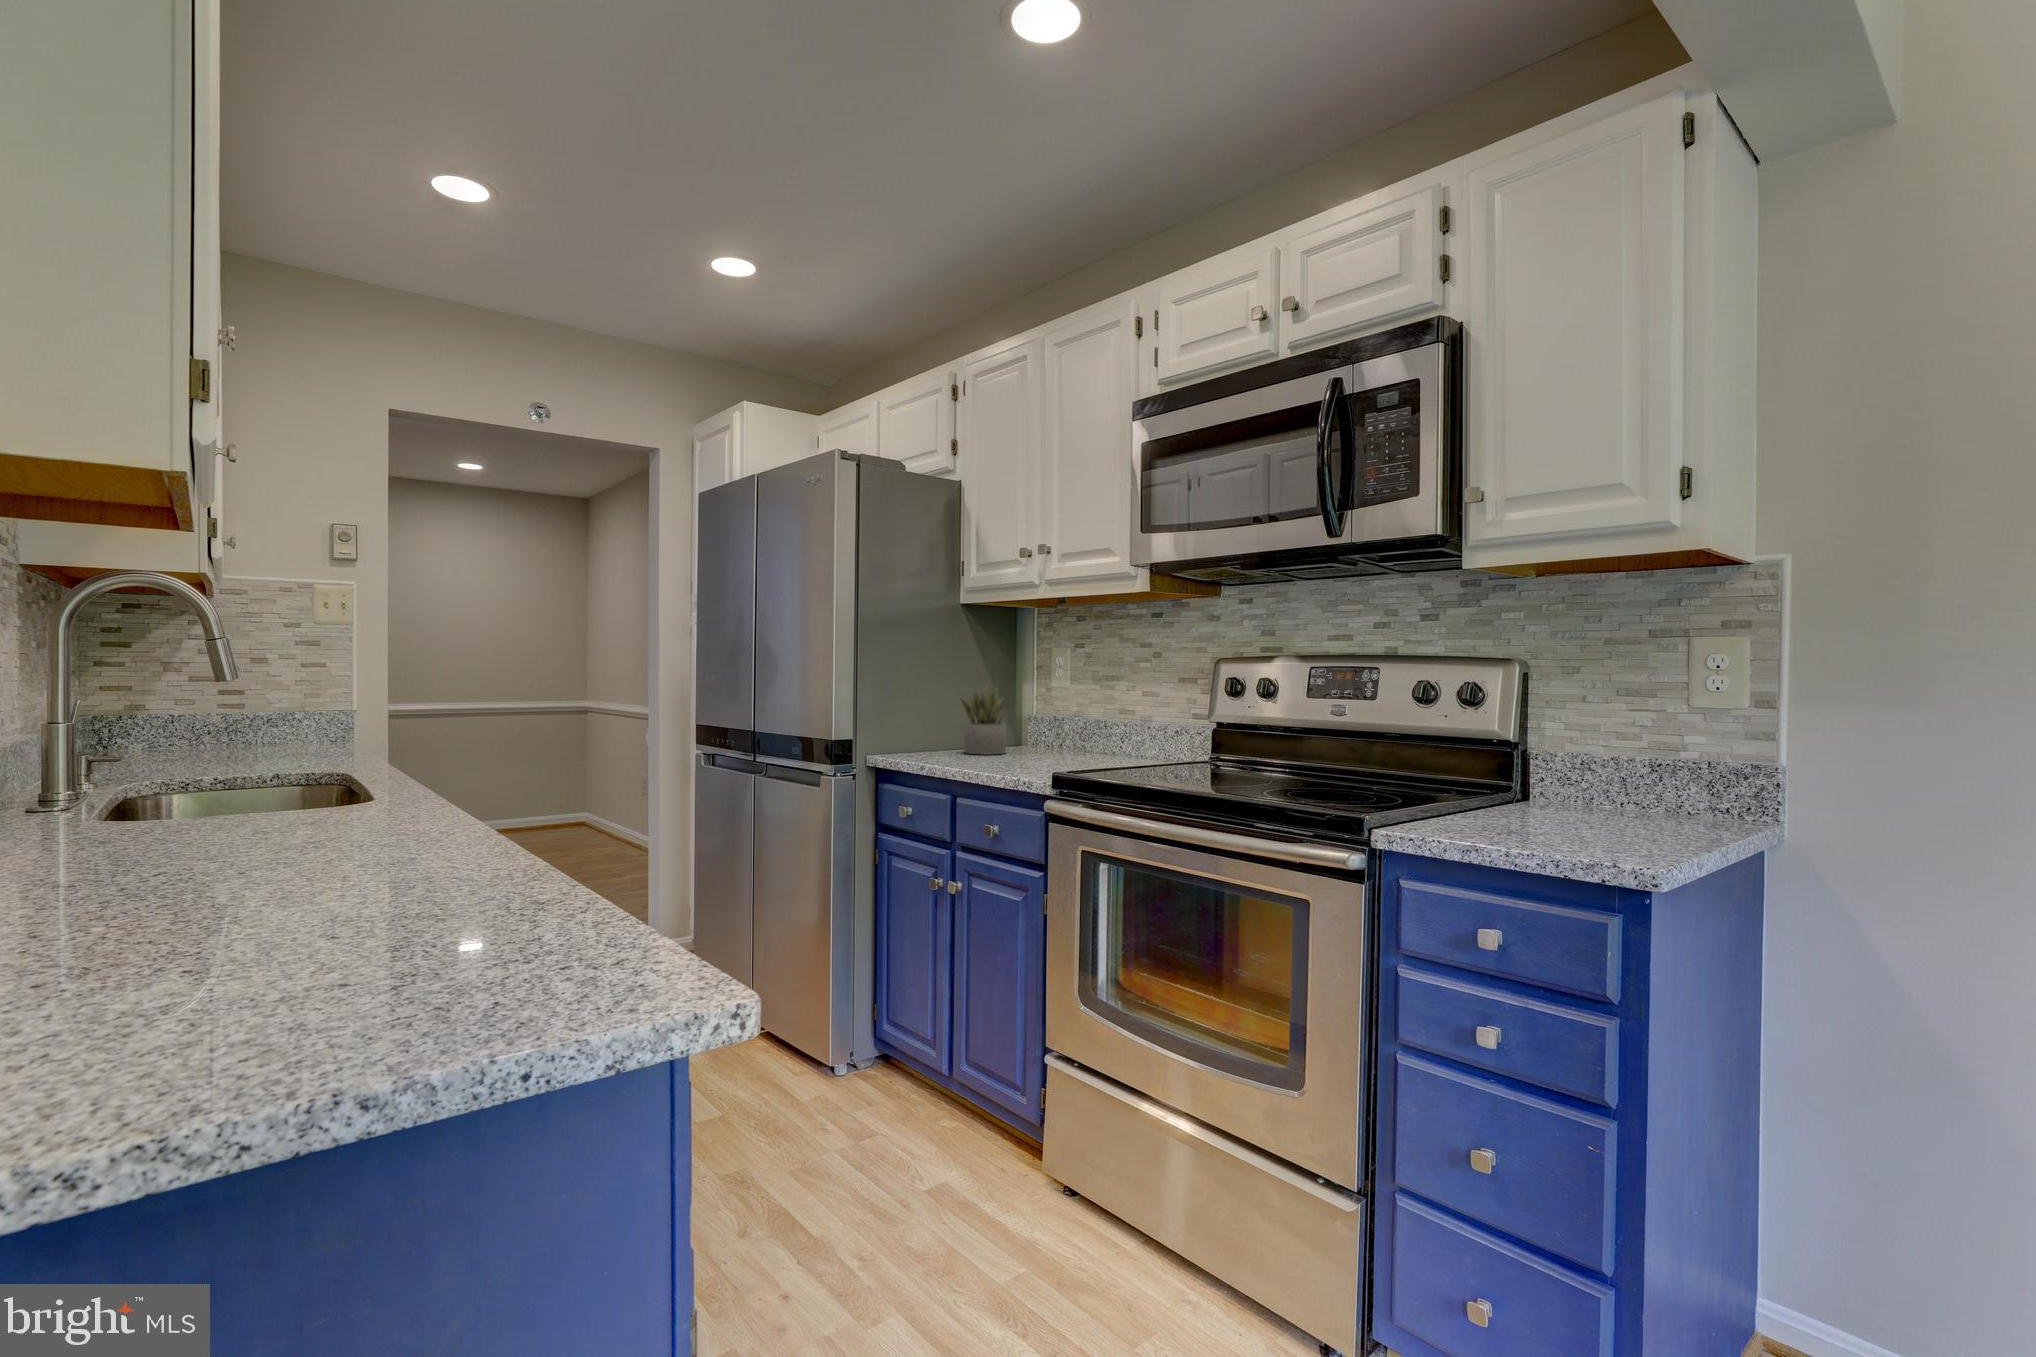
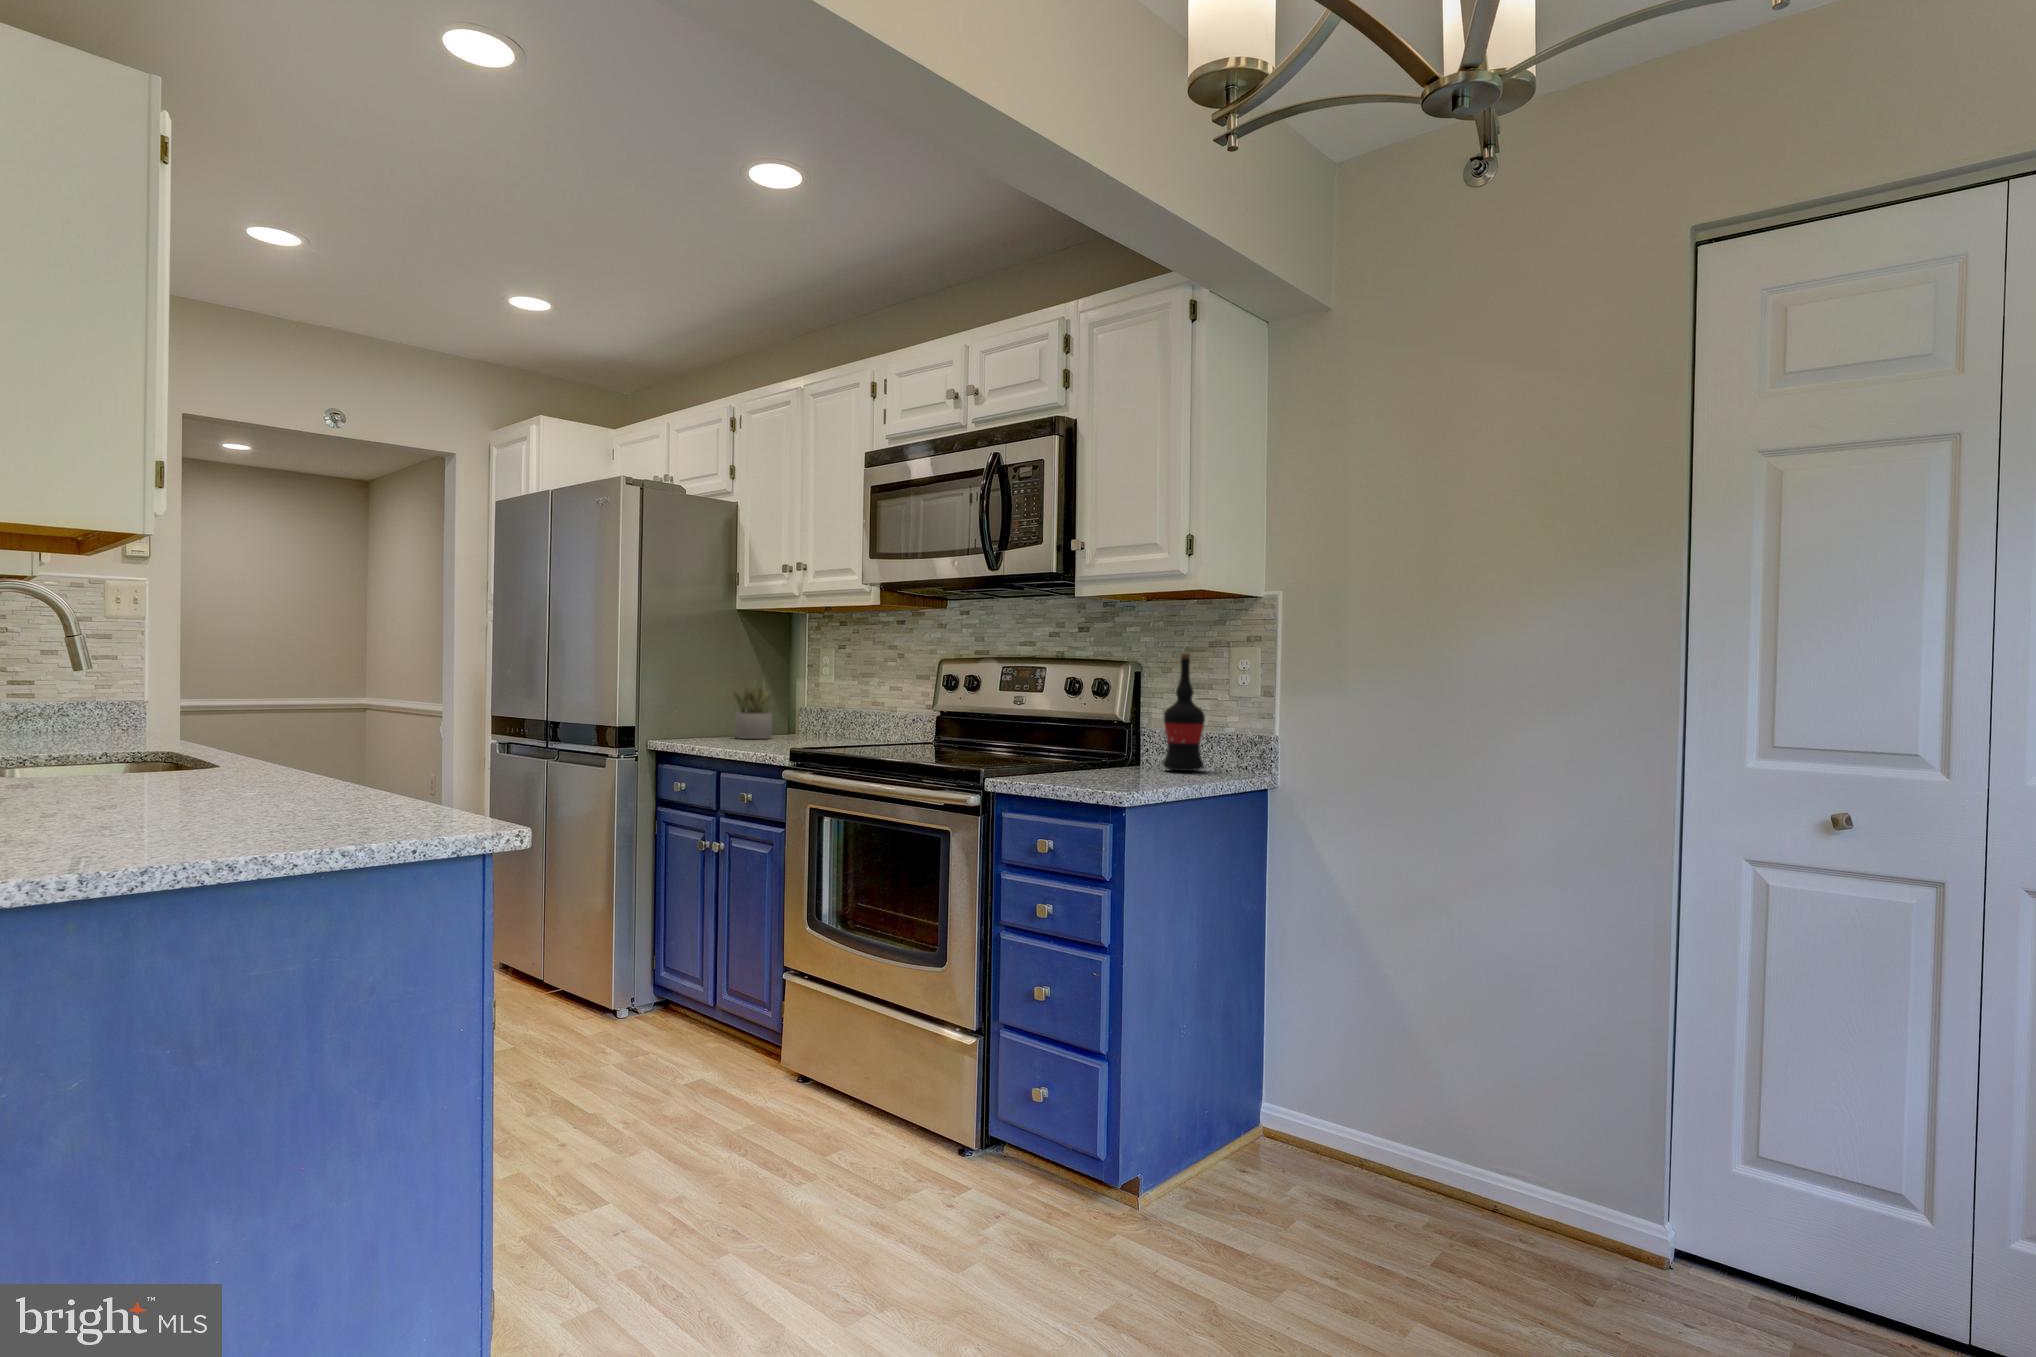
wine bottle: none [1607,646,1678,817] -> present [1163,653,1205,771]

